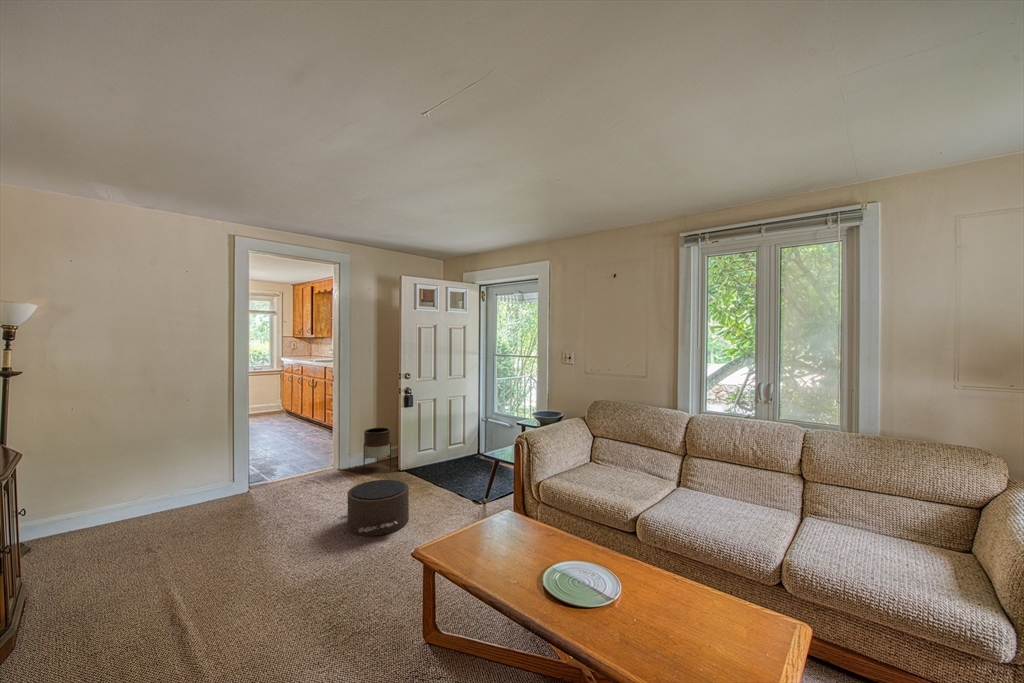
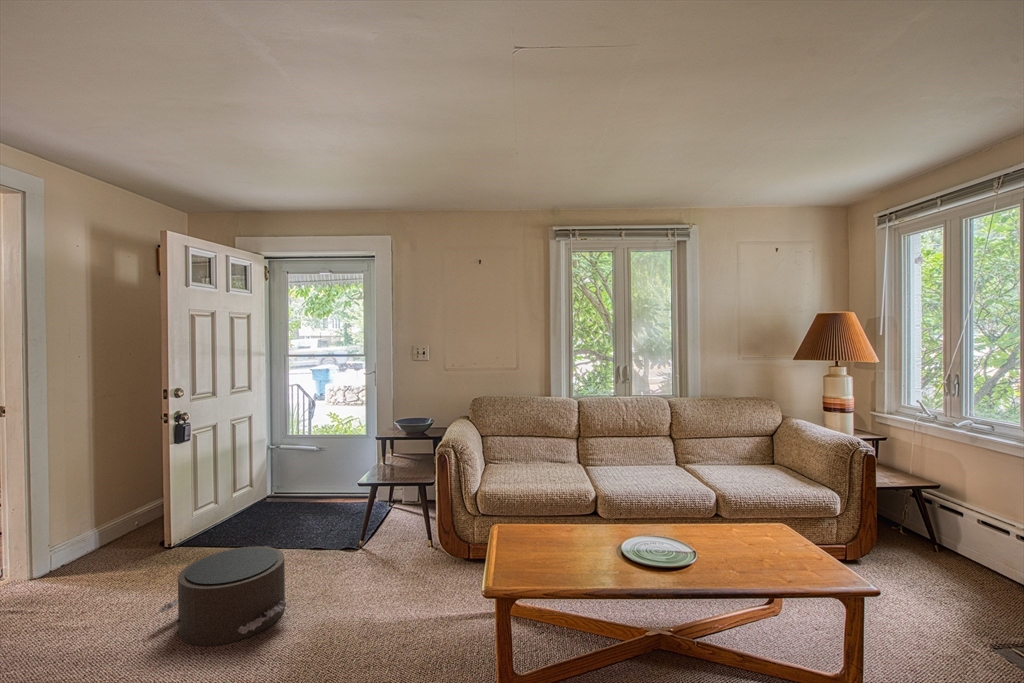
planter: present [364,428,391,472] -> none [80,485,141,568]

